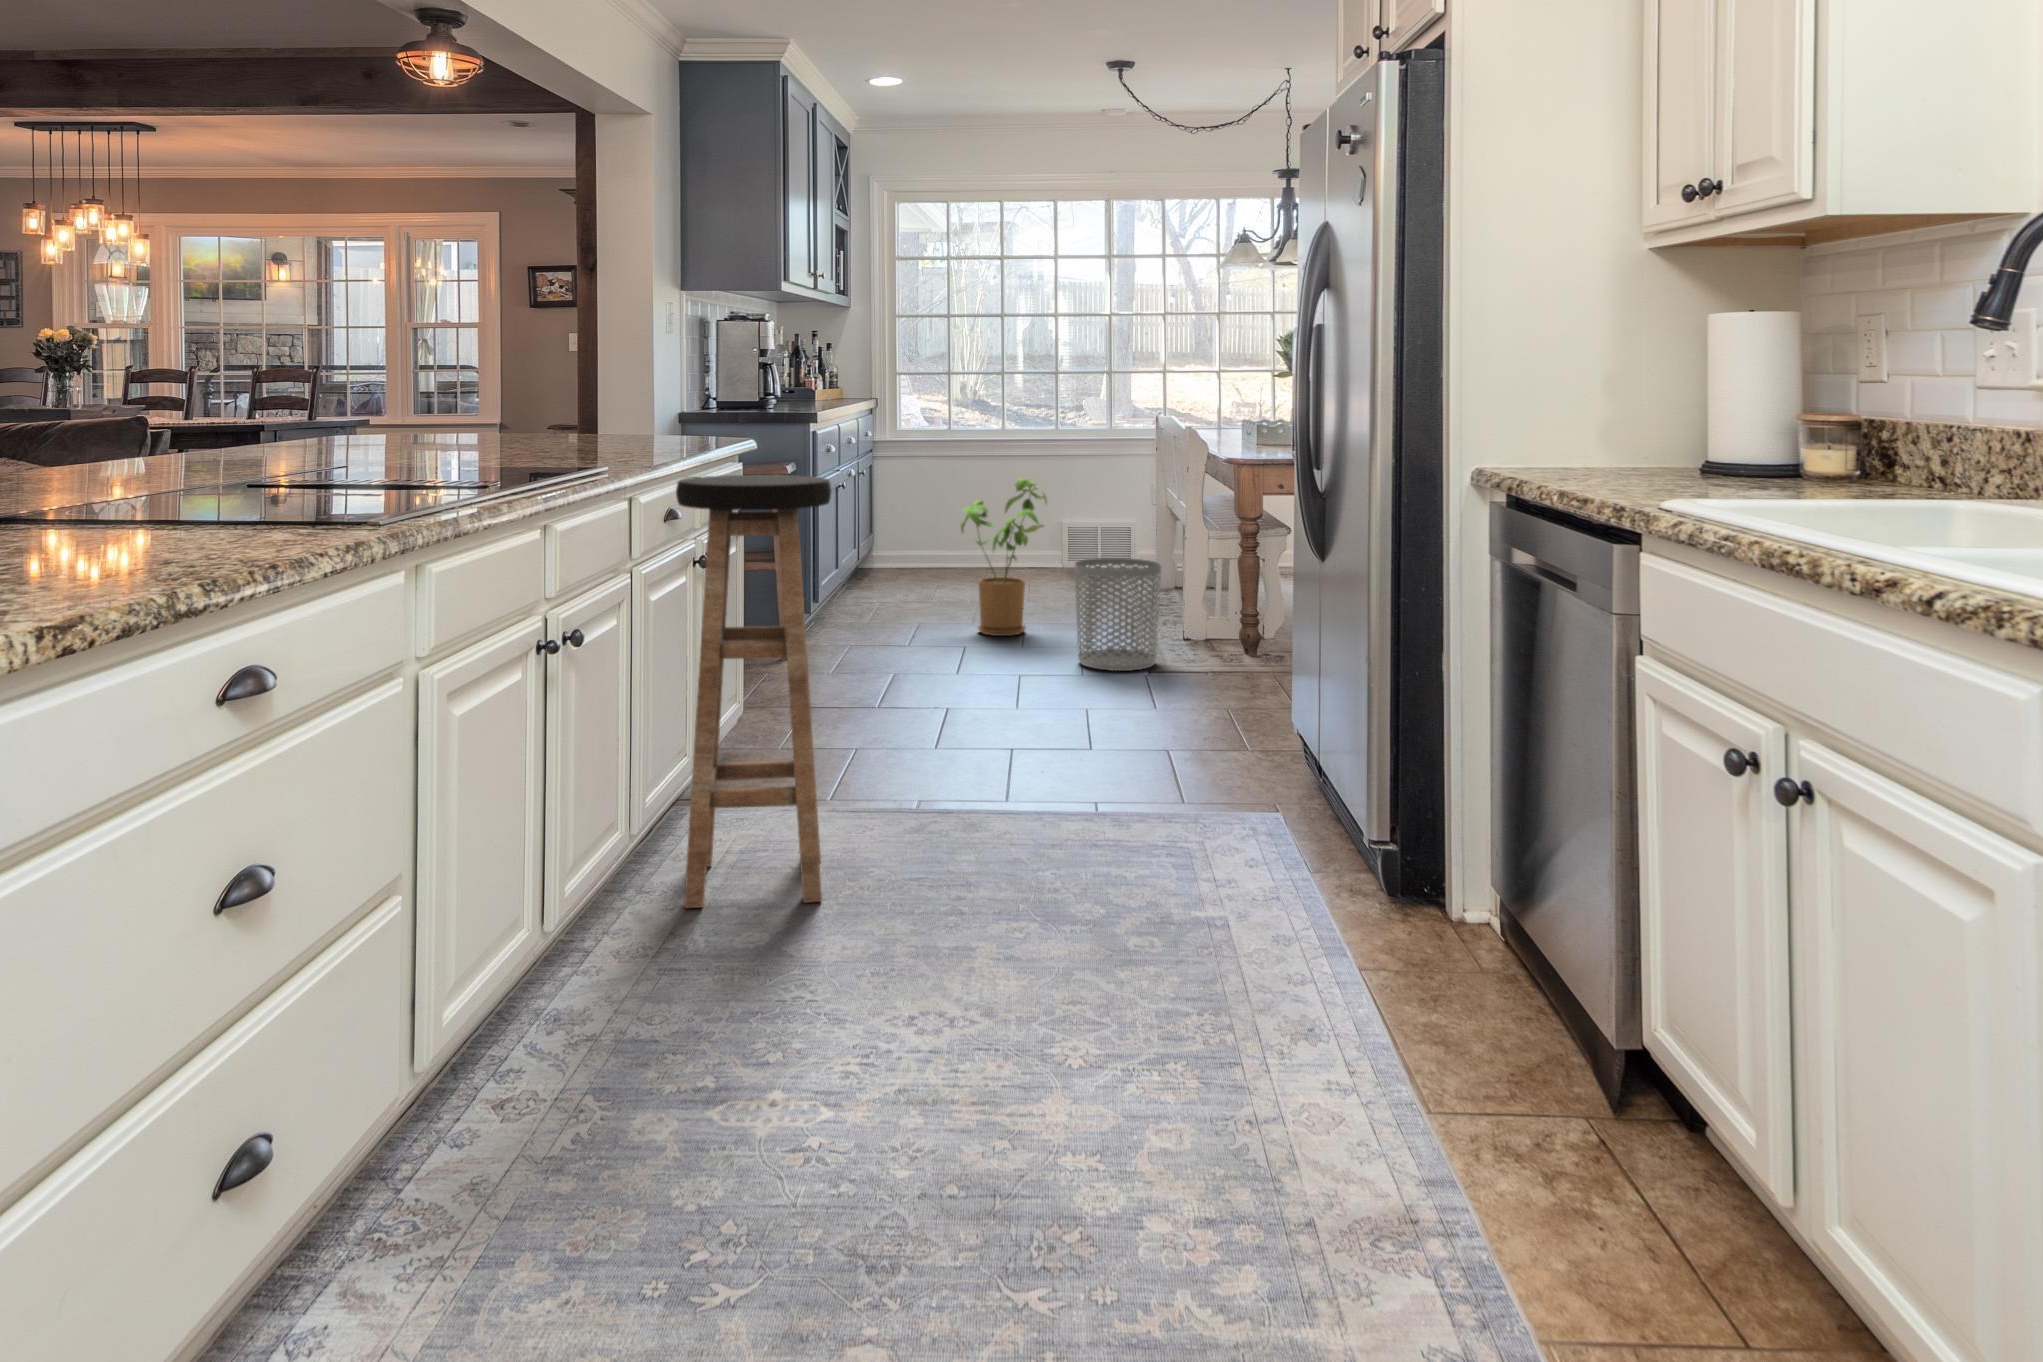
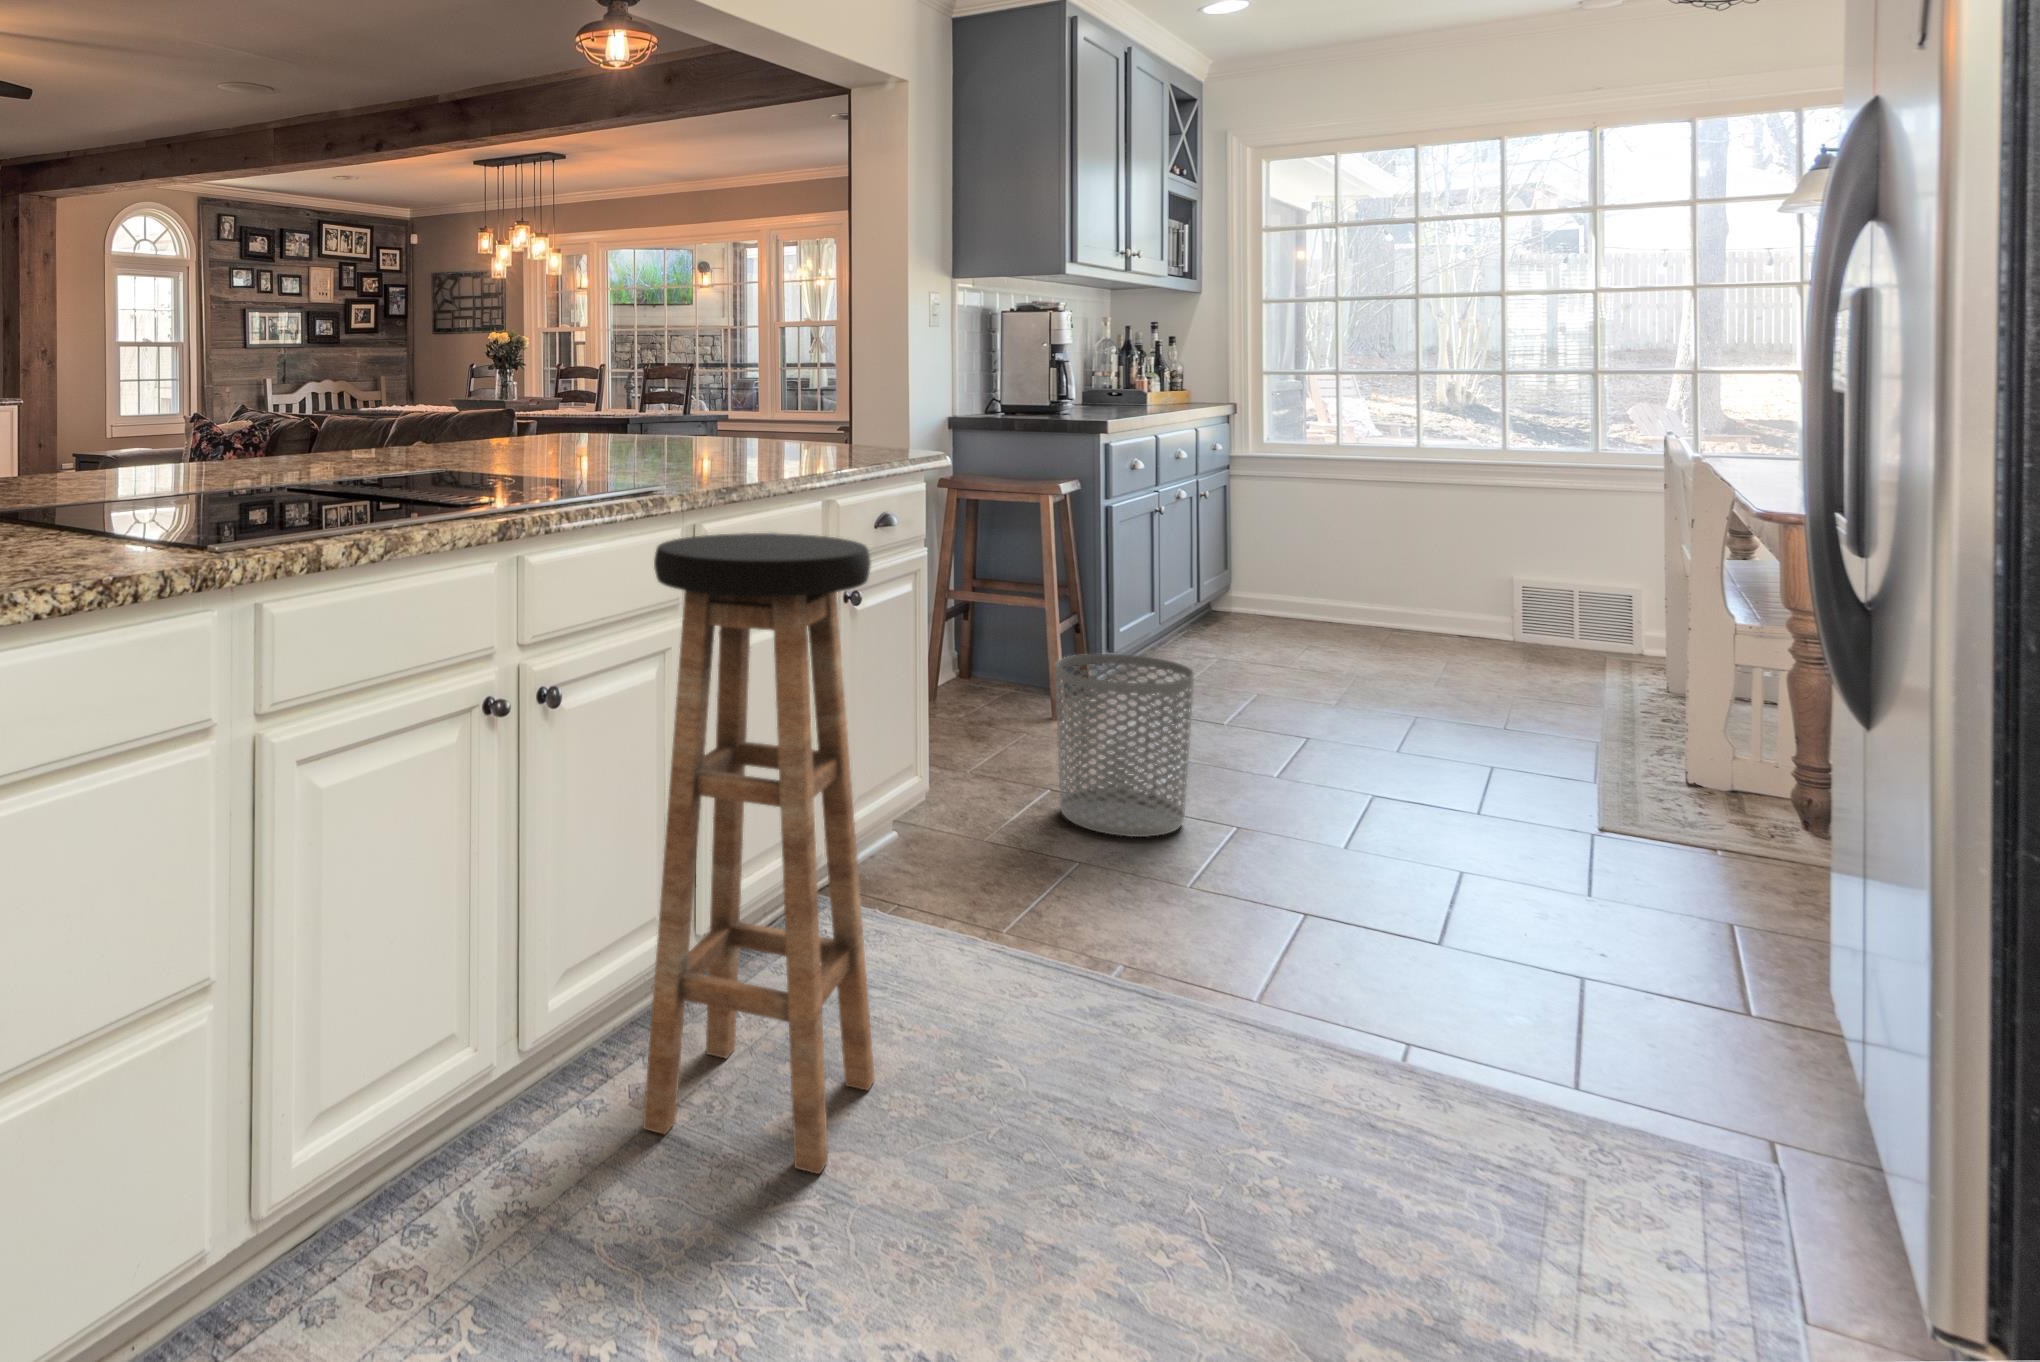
house plant: present [961,478,1047,636] -> none [1296,515,1430,729]
waste bin: present [1075,558,1161,671] -> present [1055,654,1194,837]

